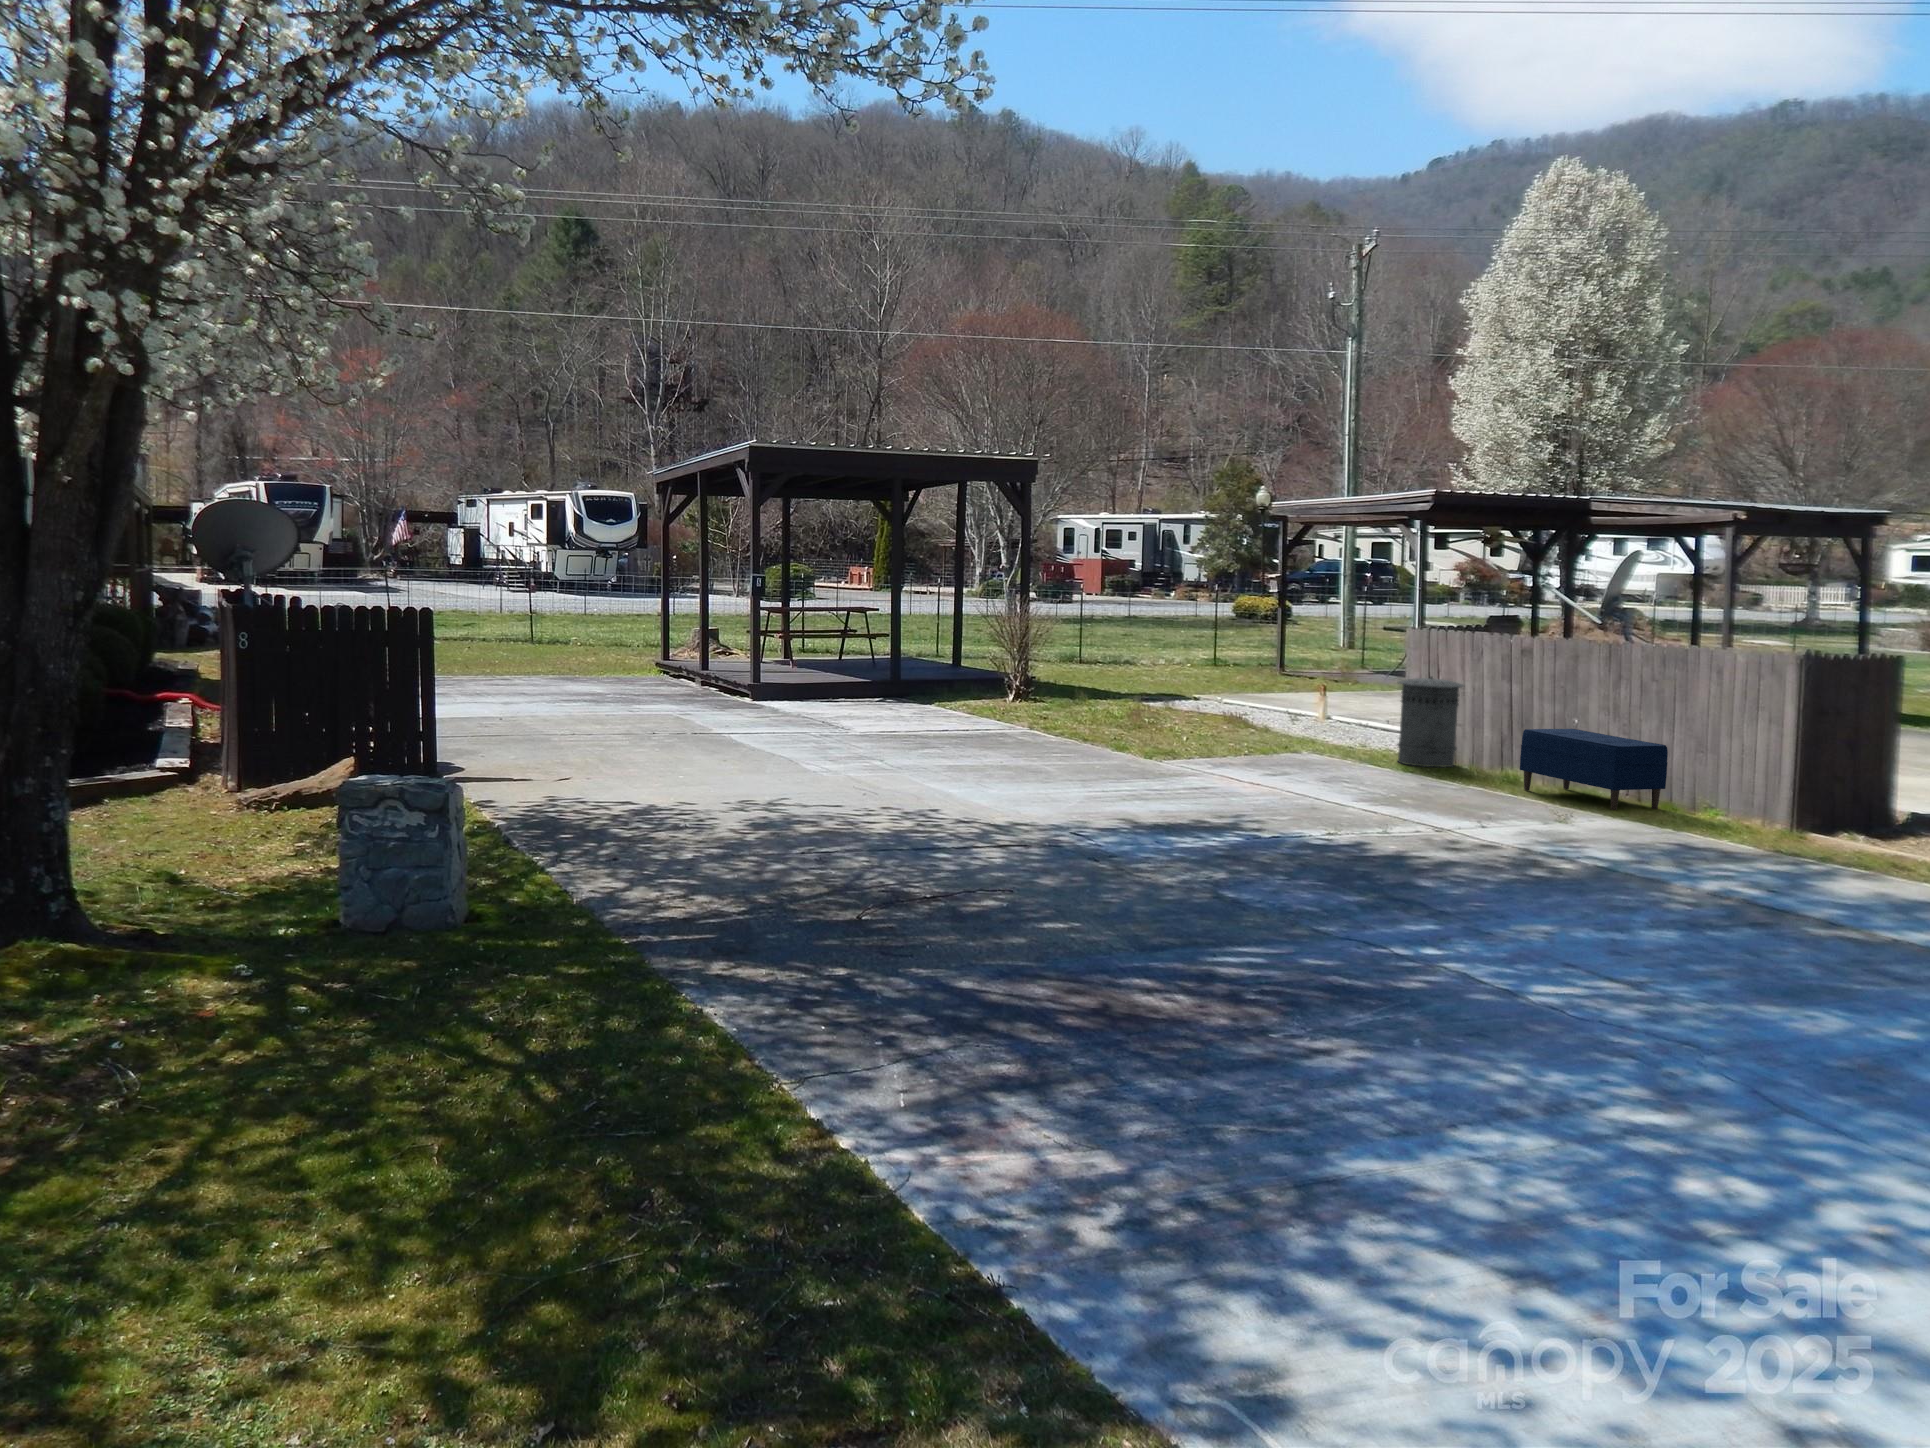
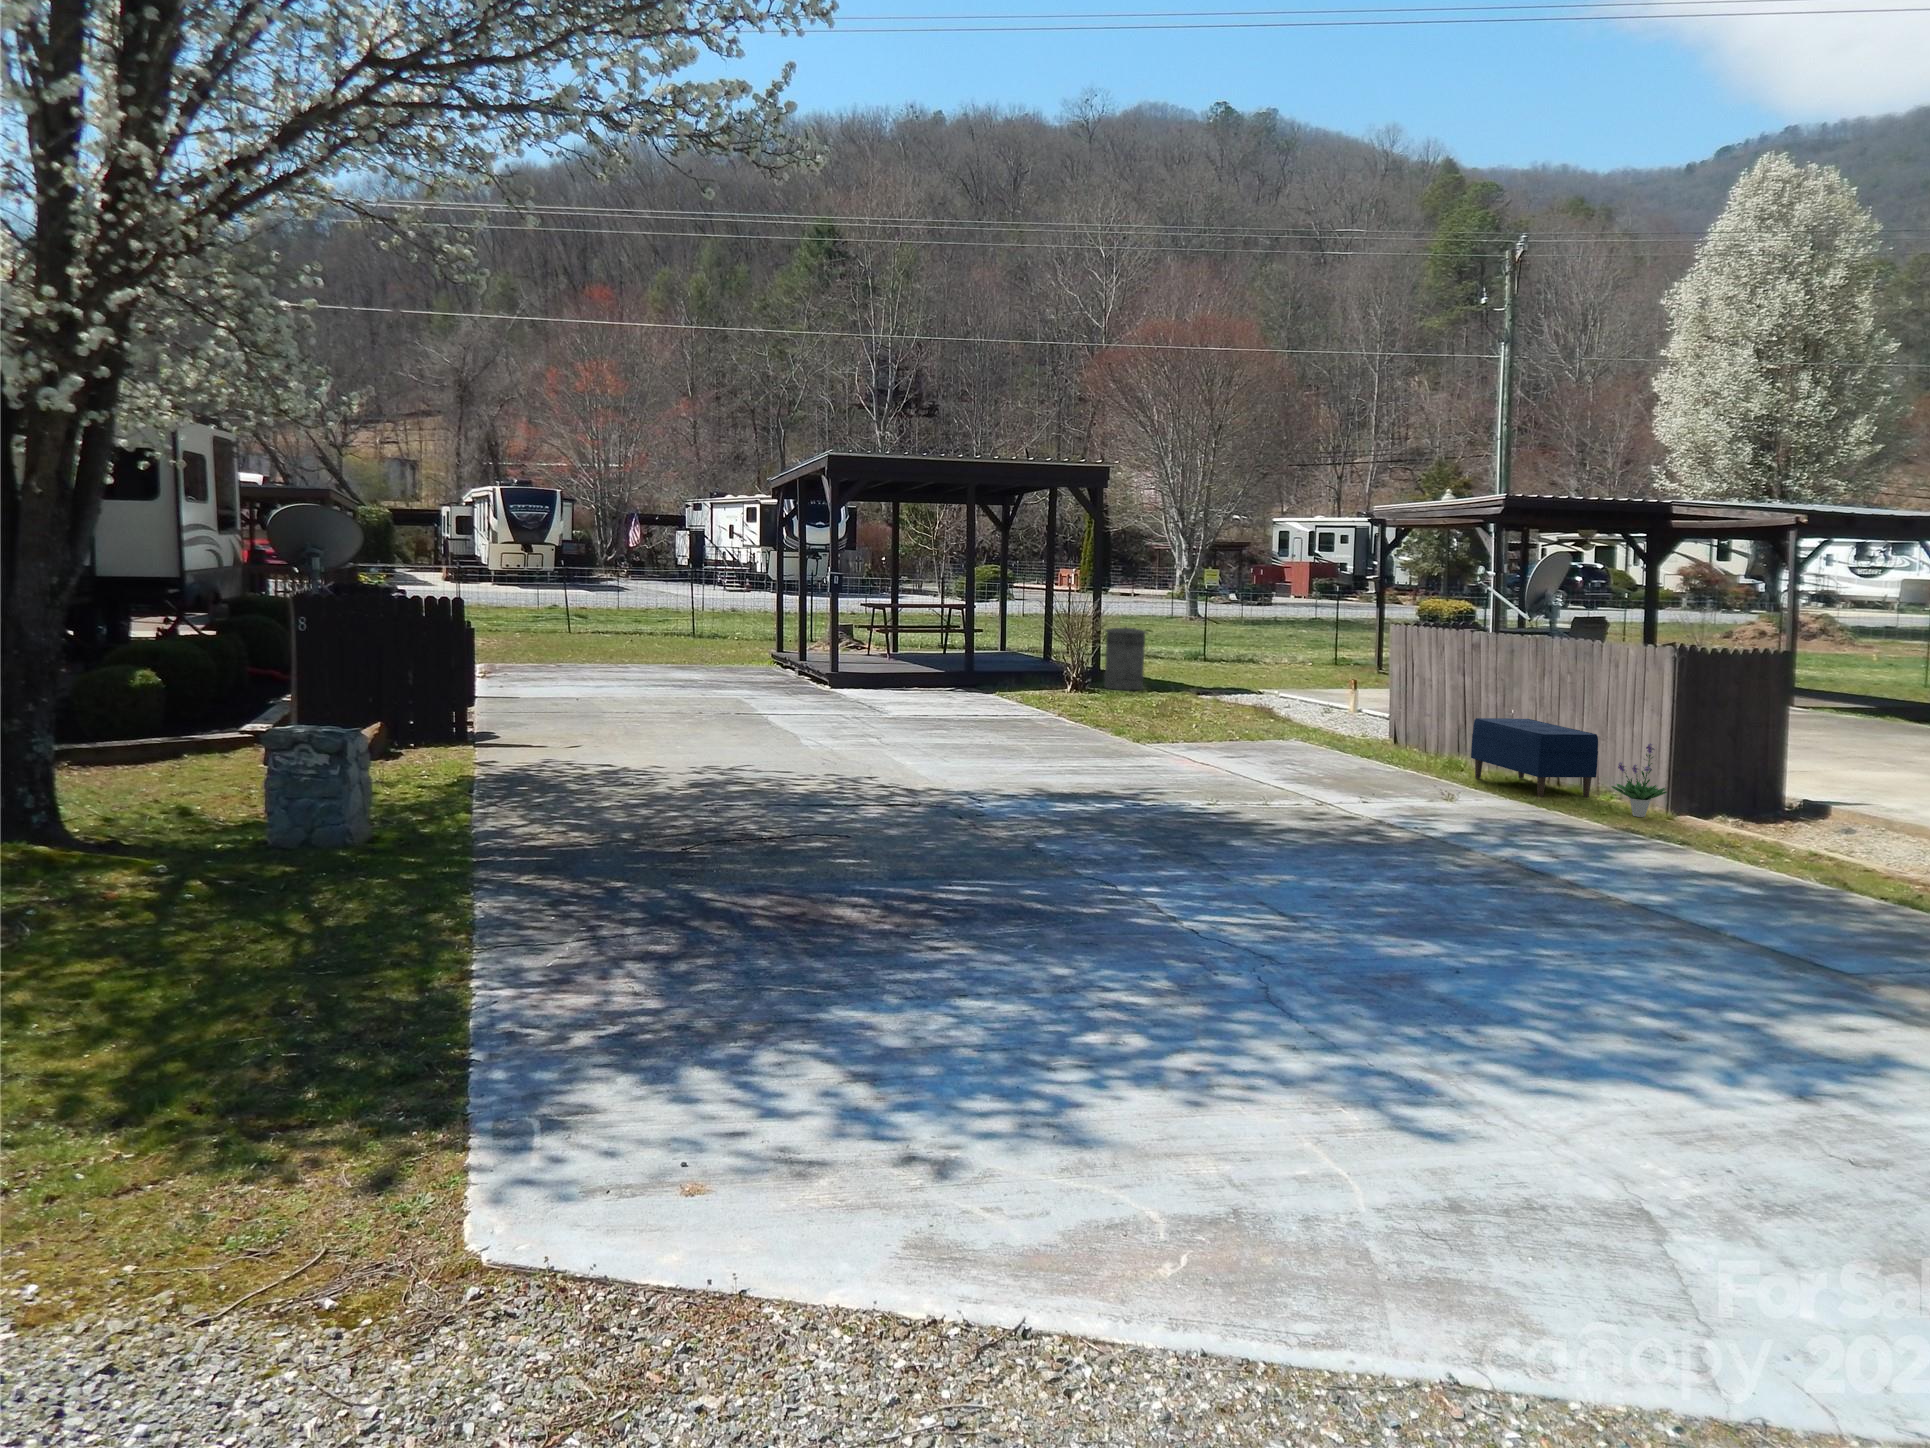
trash can: present [1398,677,1463,767] -> present [1104,627,1147,690]
potted plant: none [1707,755,1768,830] -> present [1612,743,1667,817]

